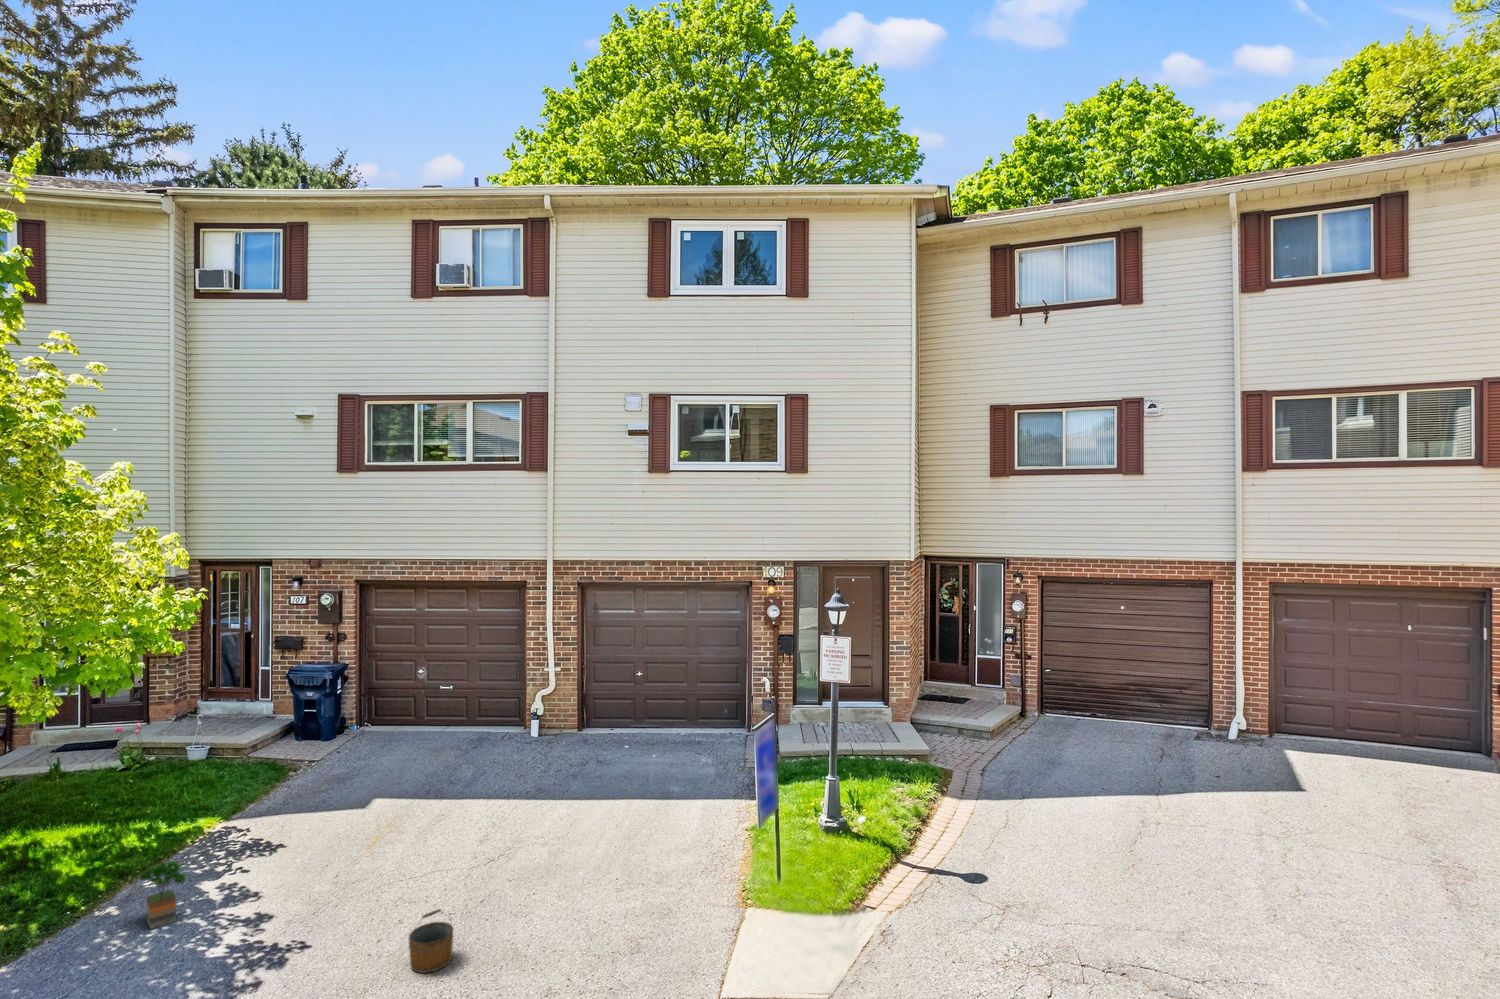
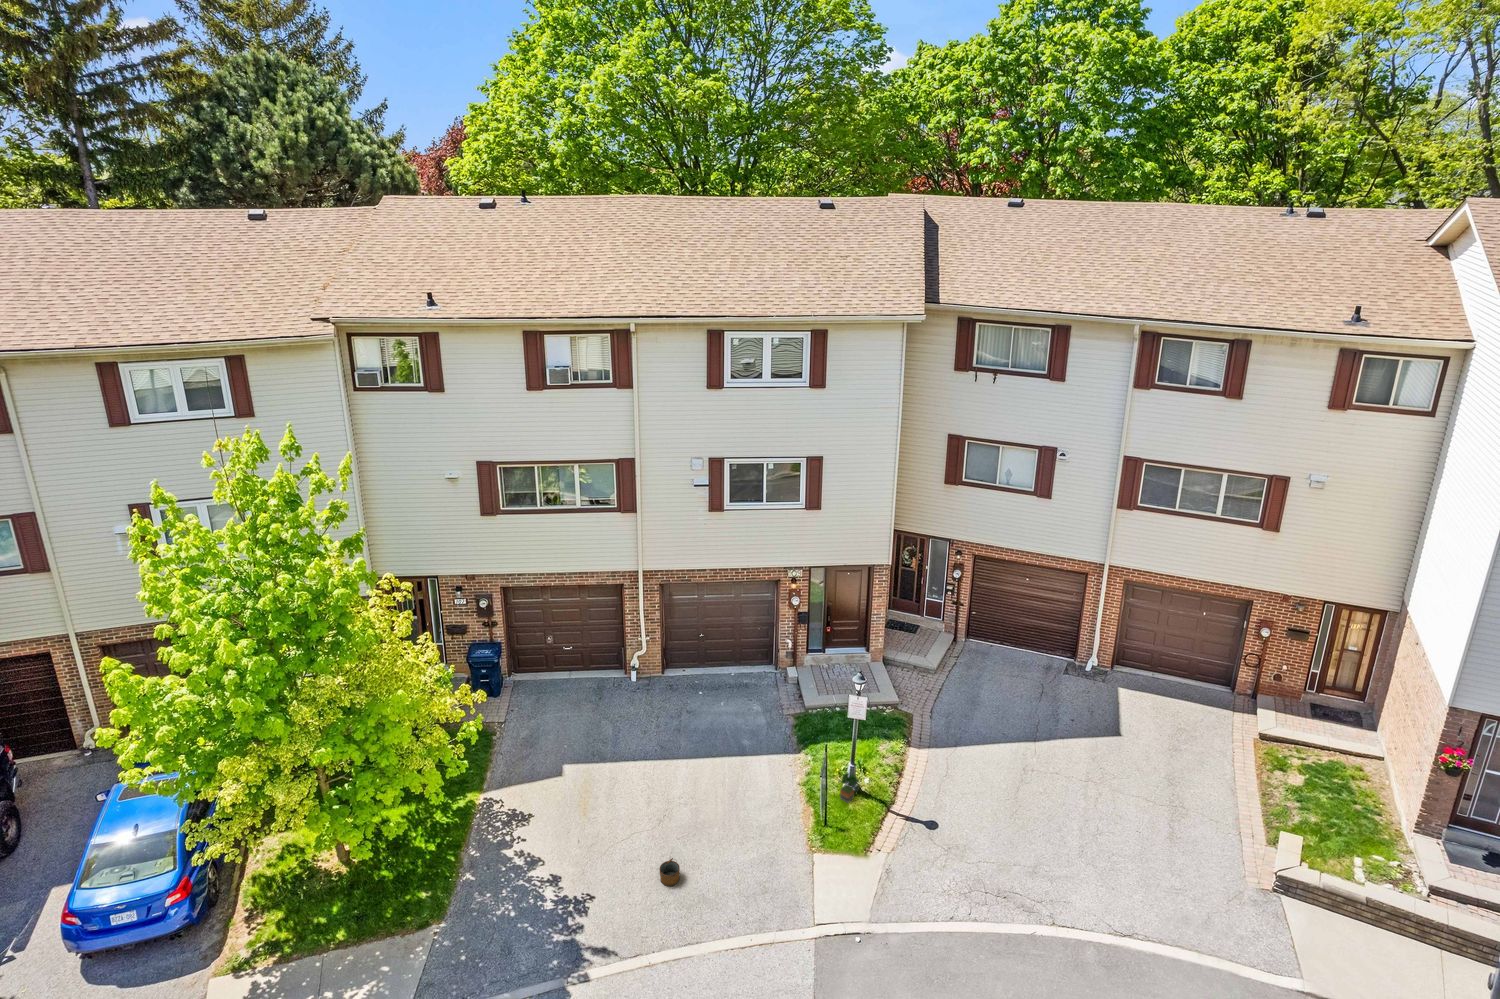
potted tree: present [139,861,186,929] -> present [838,772,859,803]

